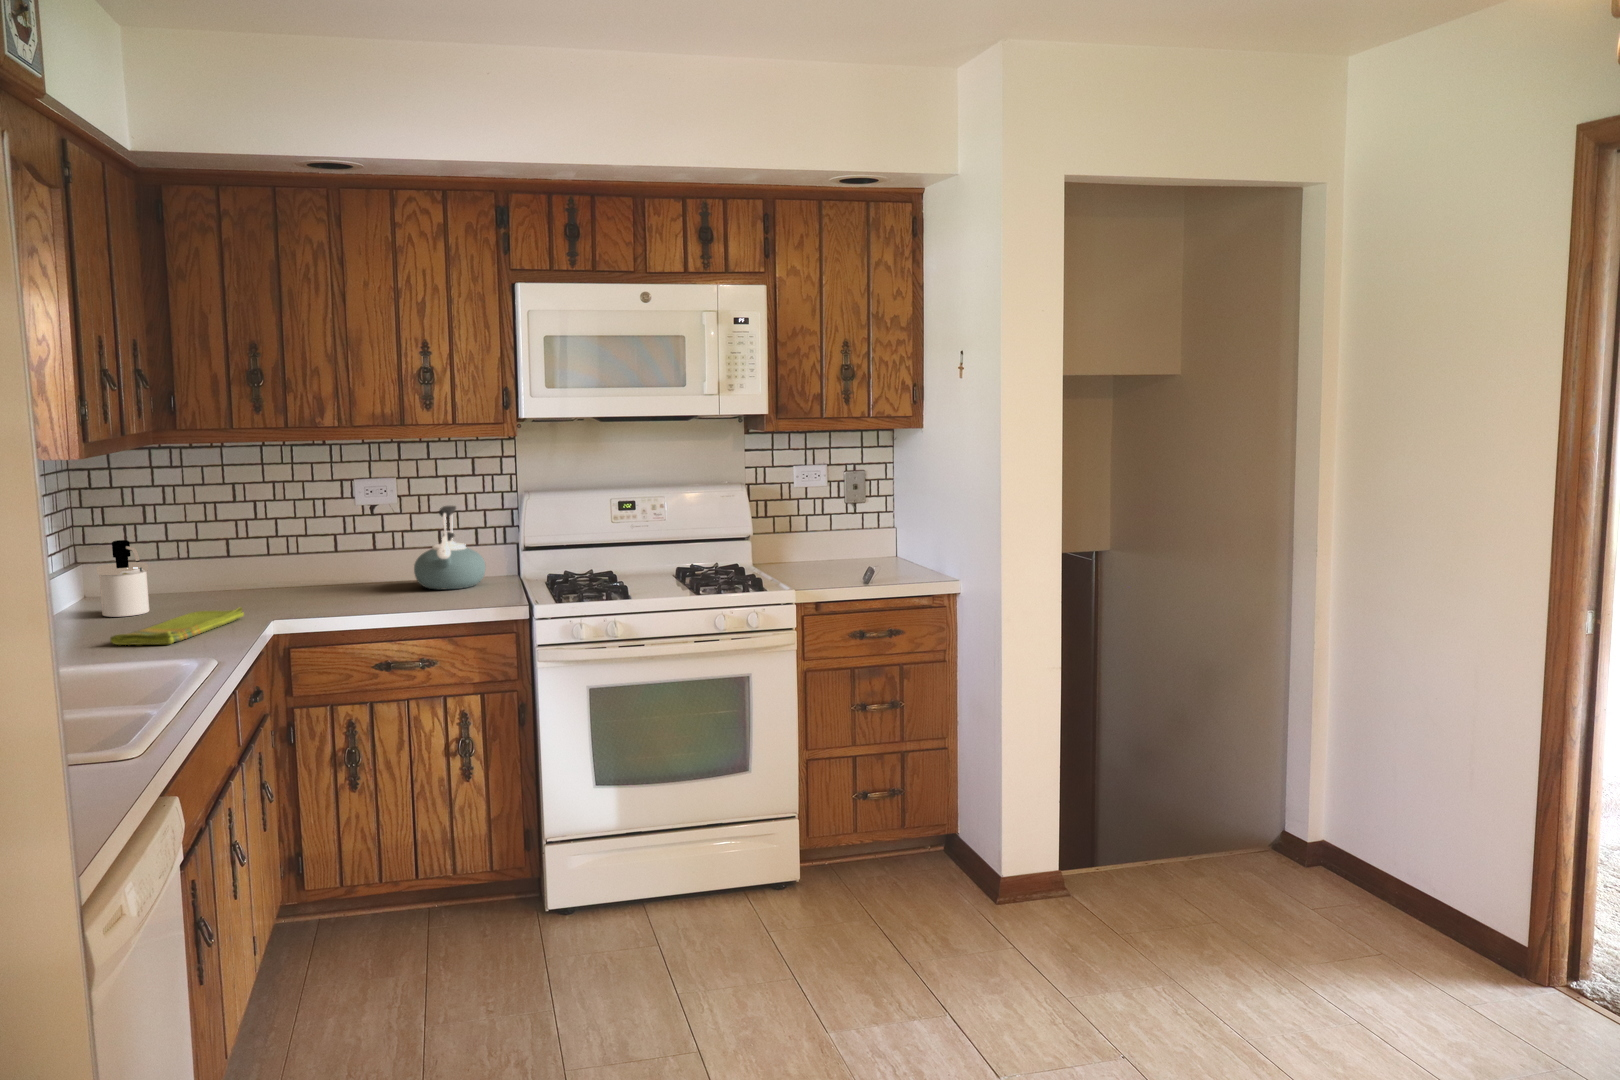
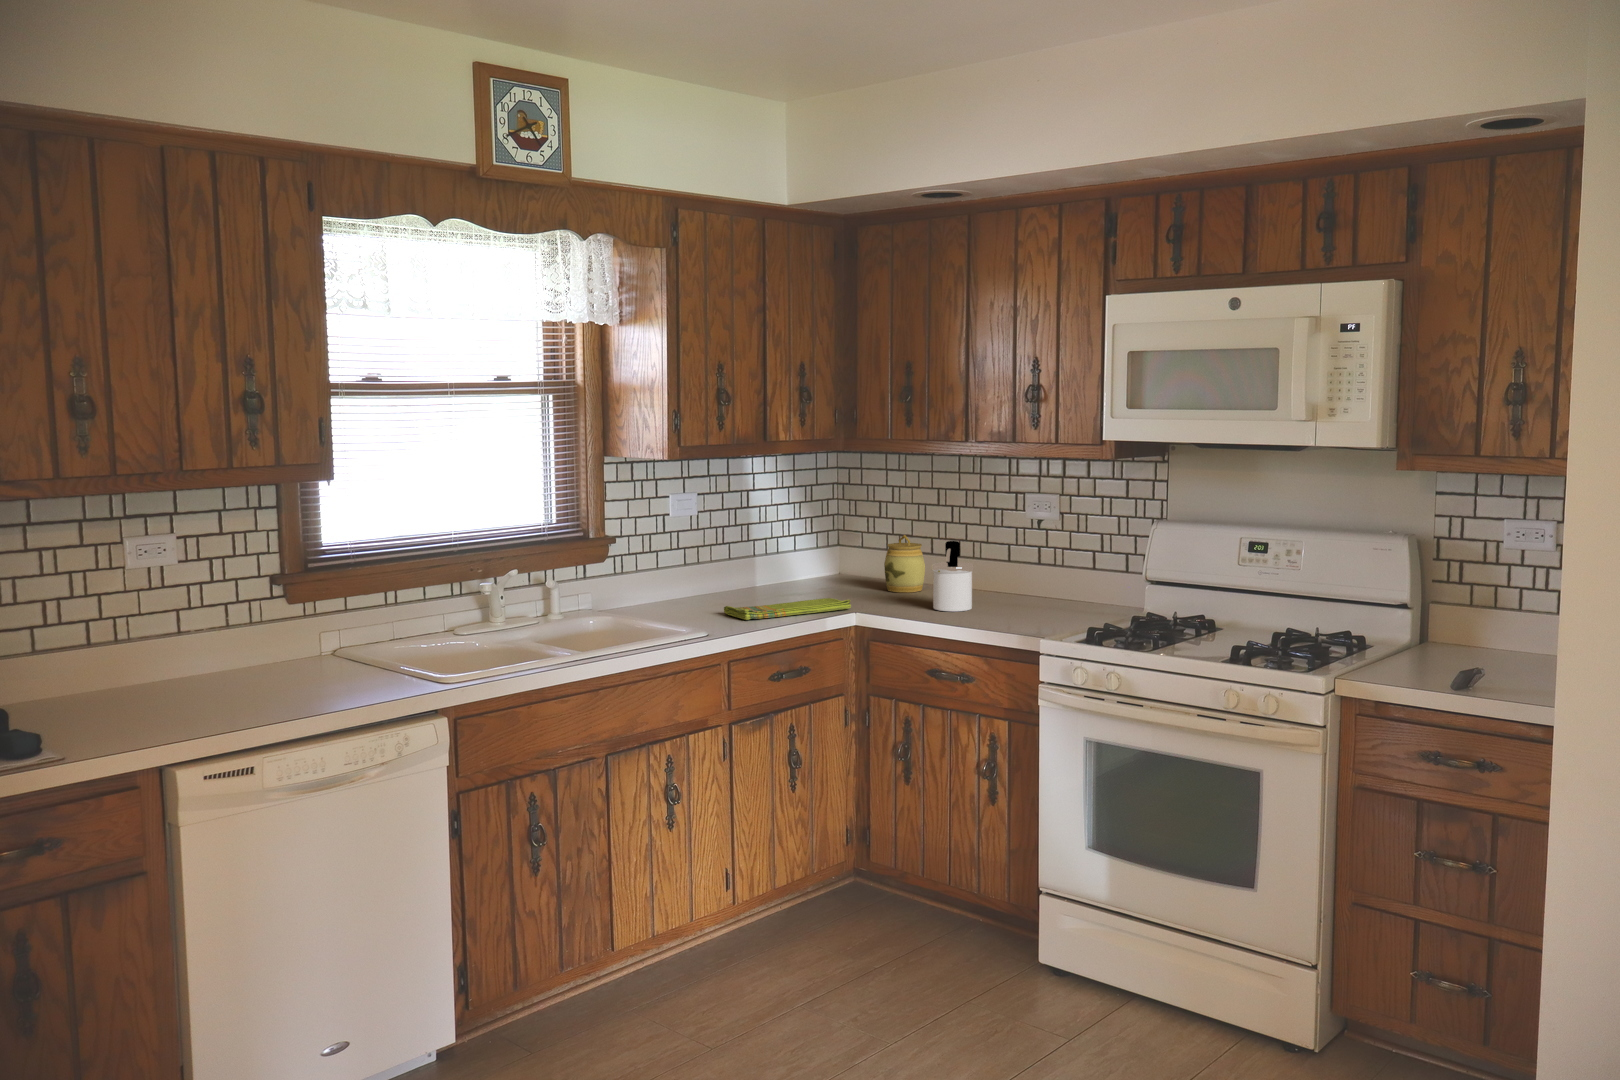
kettle: present [414,506,486,590] -> none [1031,528,1103,614]
jar: none [192,536,245,600] -> present [884,535,925,592]
soap dispenser: present [97,540,149,617] -> present [932,541,973,612]

